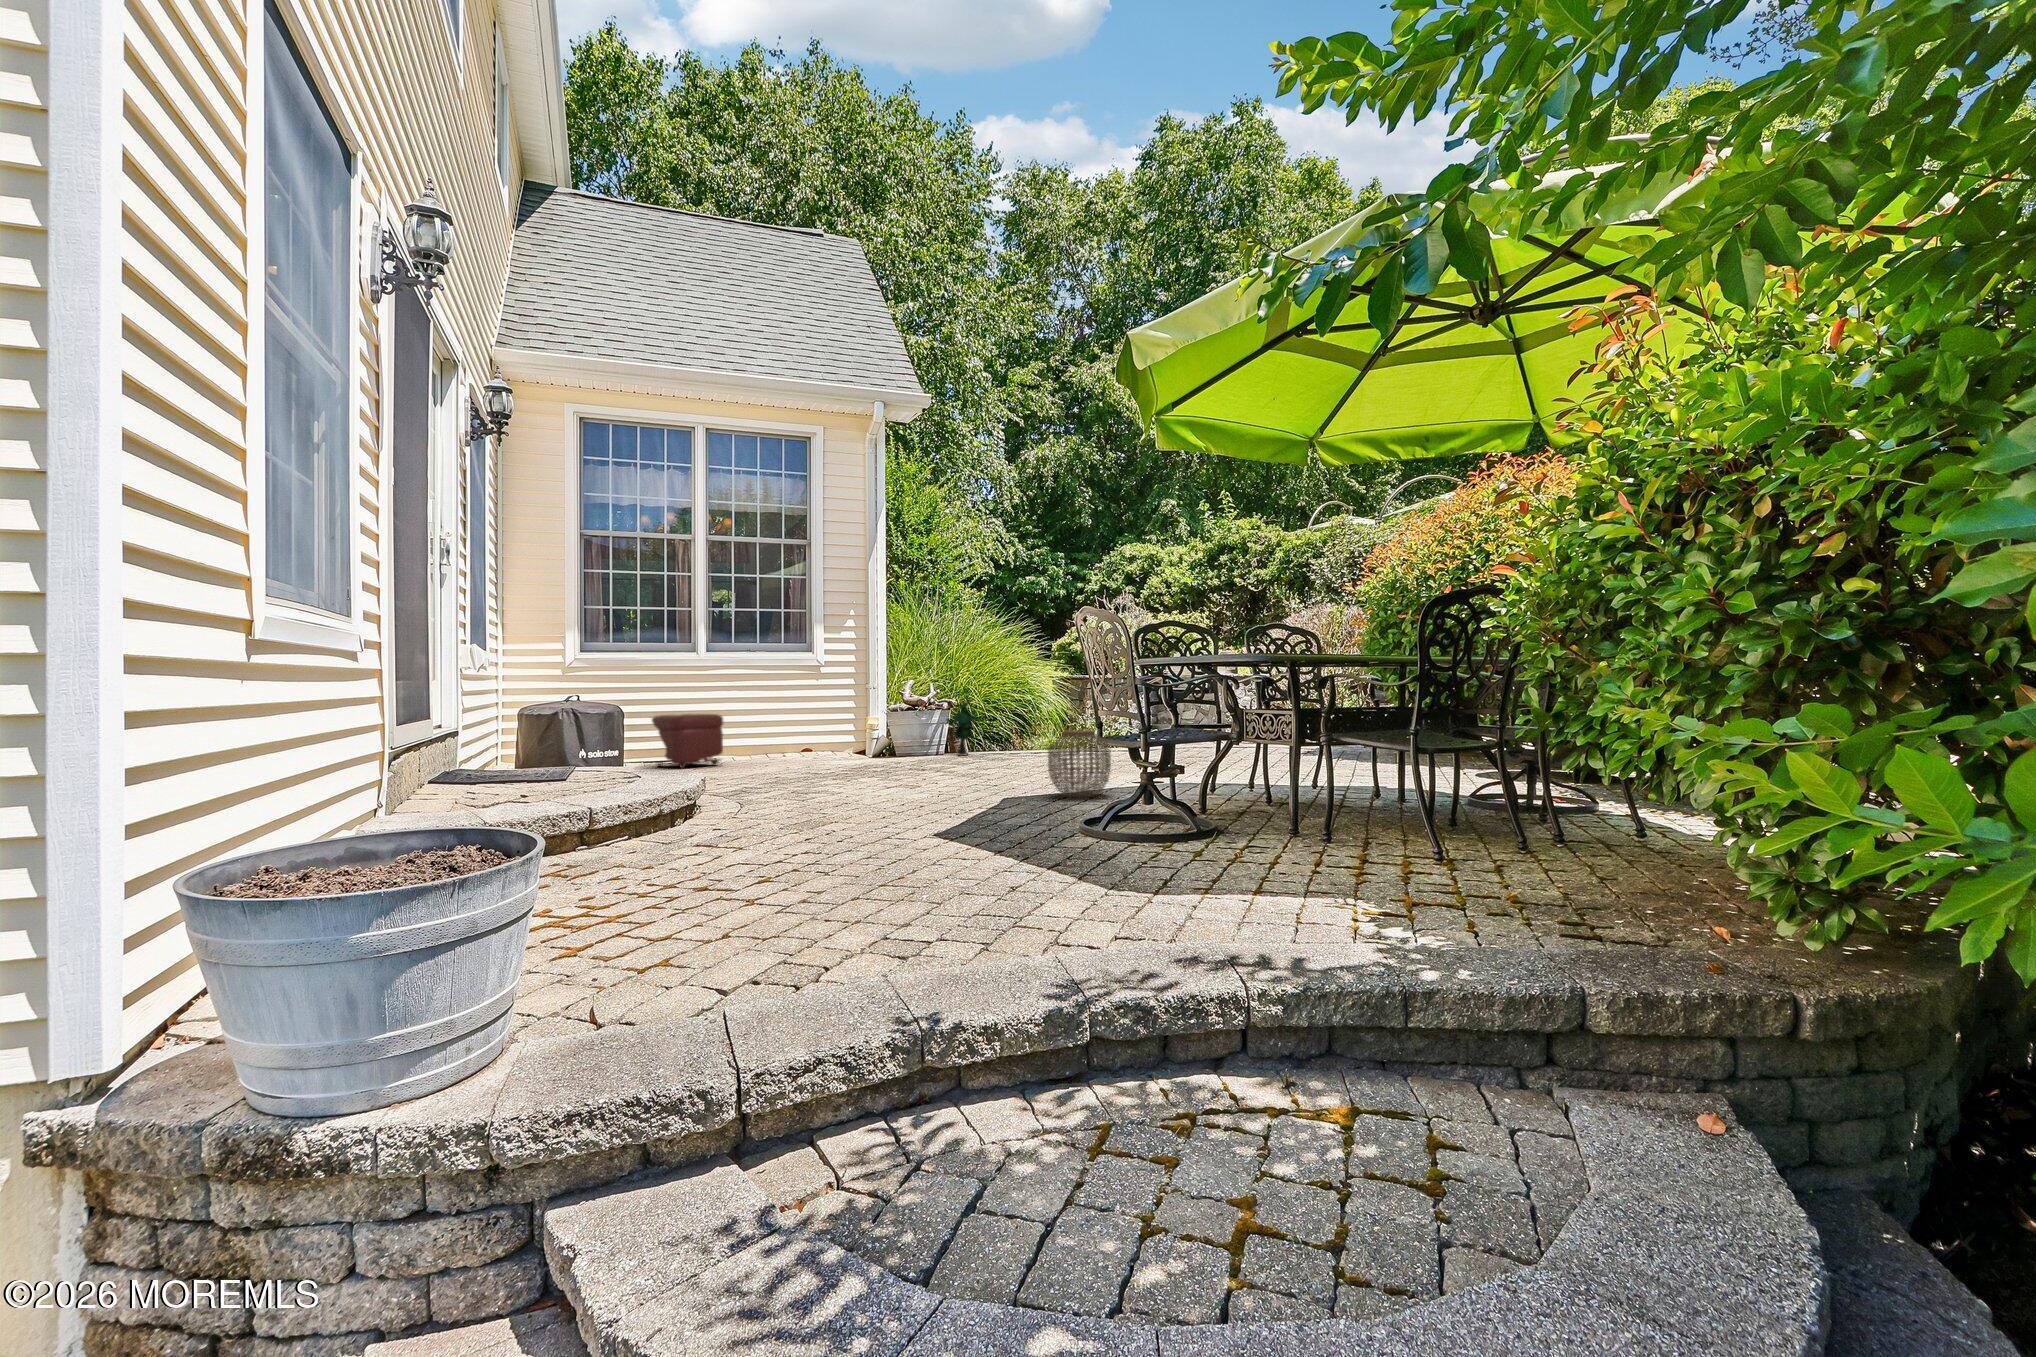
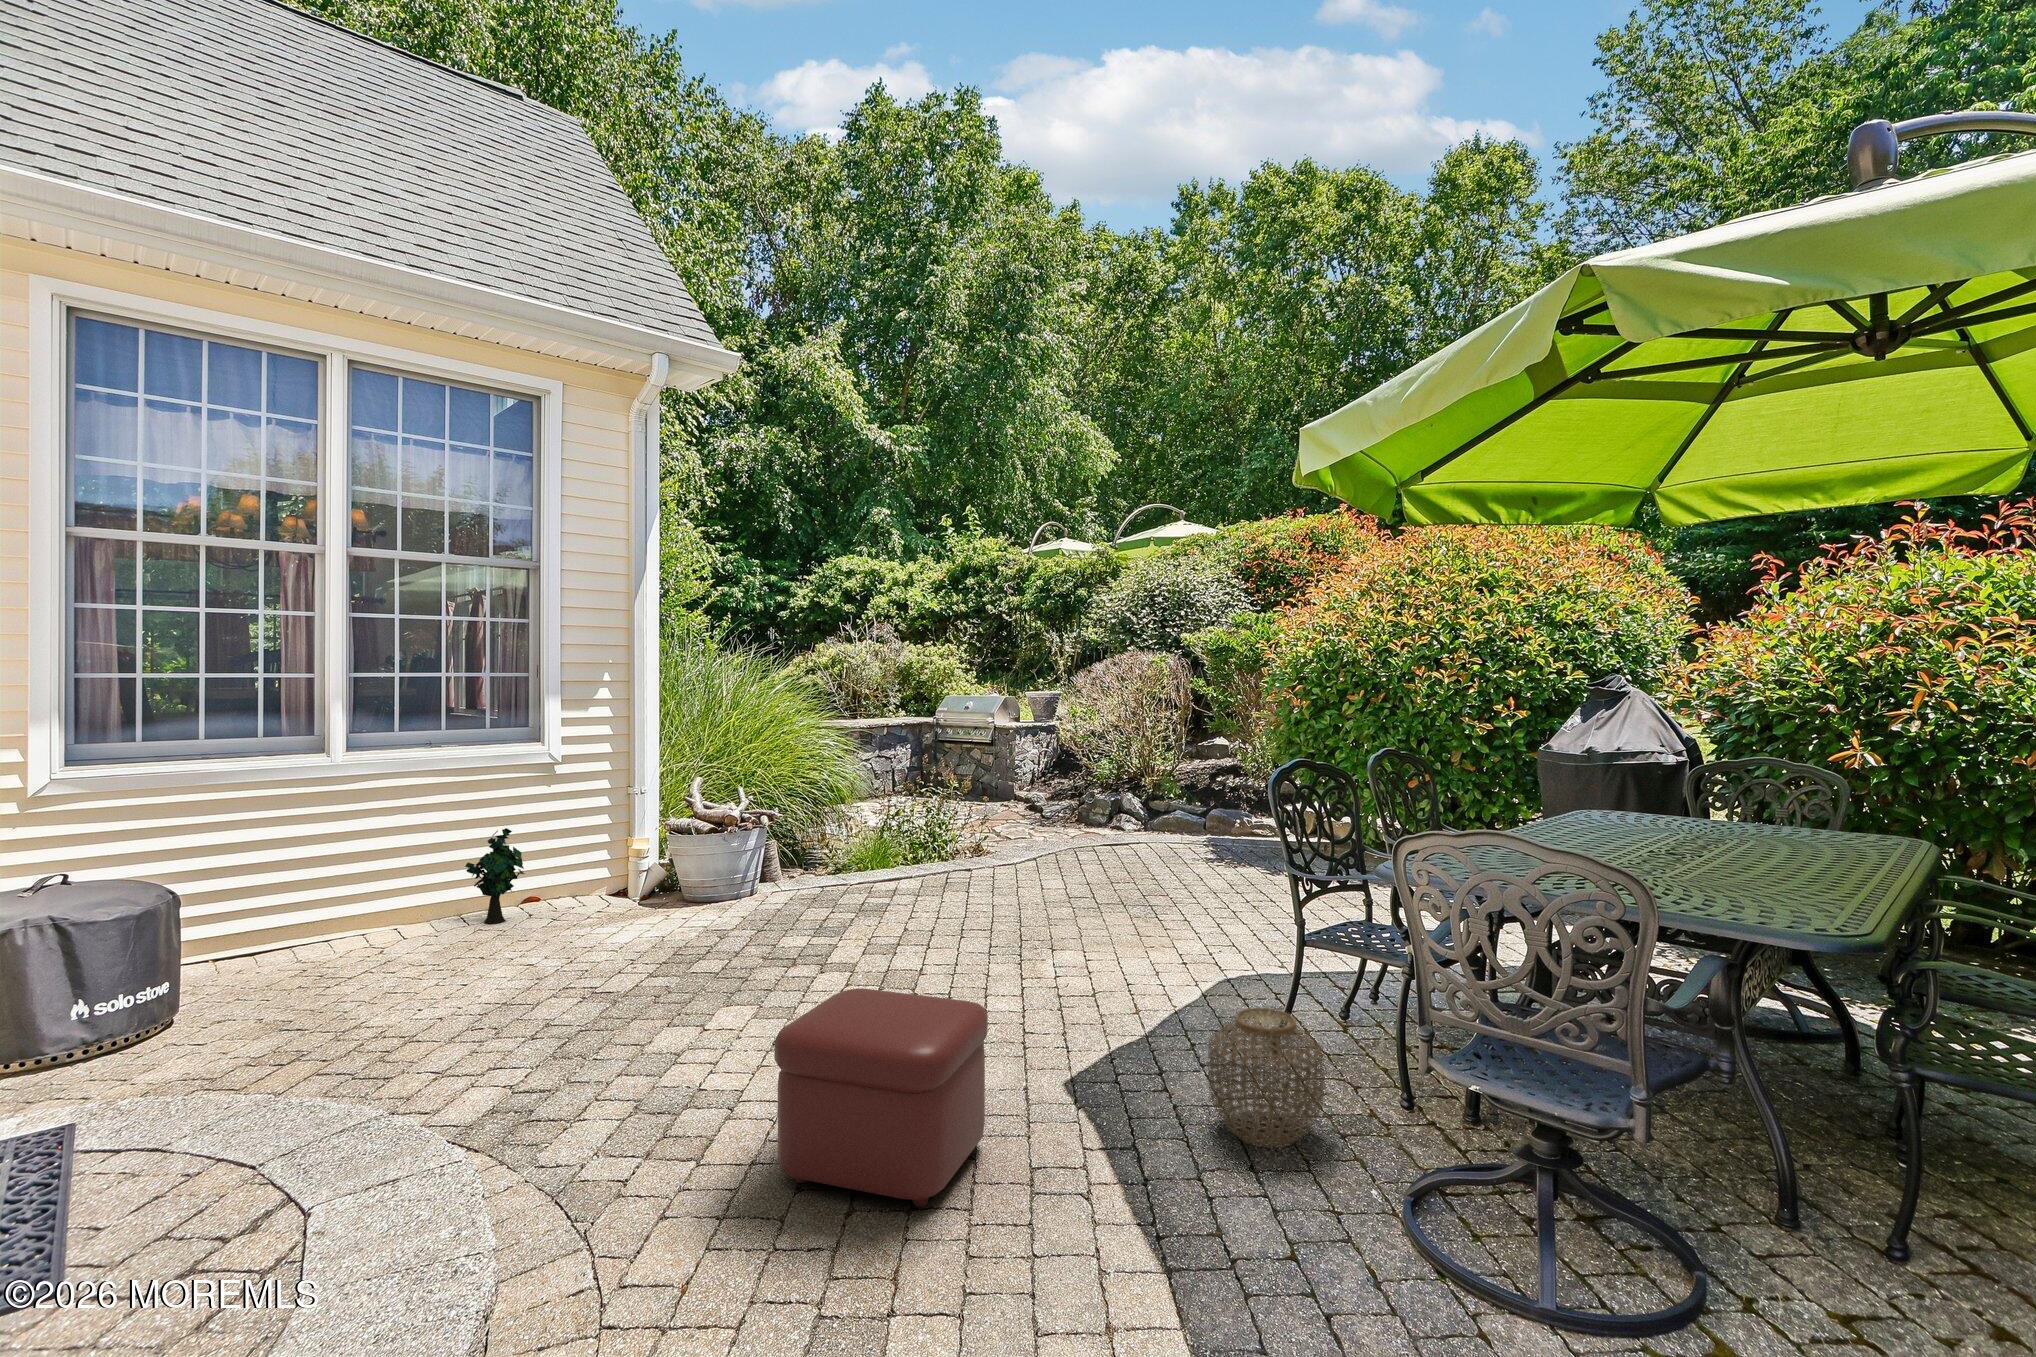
decorative plant: present [947,698,977,756] -> present [465,828,525,924]
ottoman: present [652,714,723,769] -> present [774,988,988,1206]

